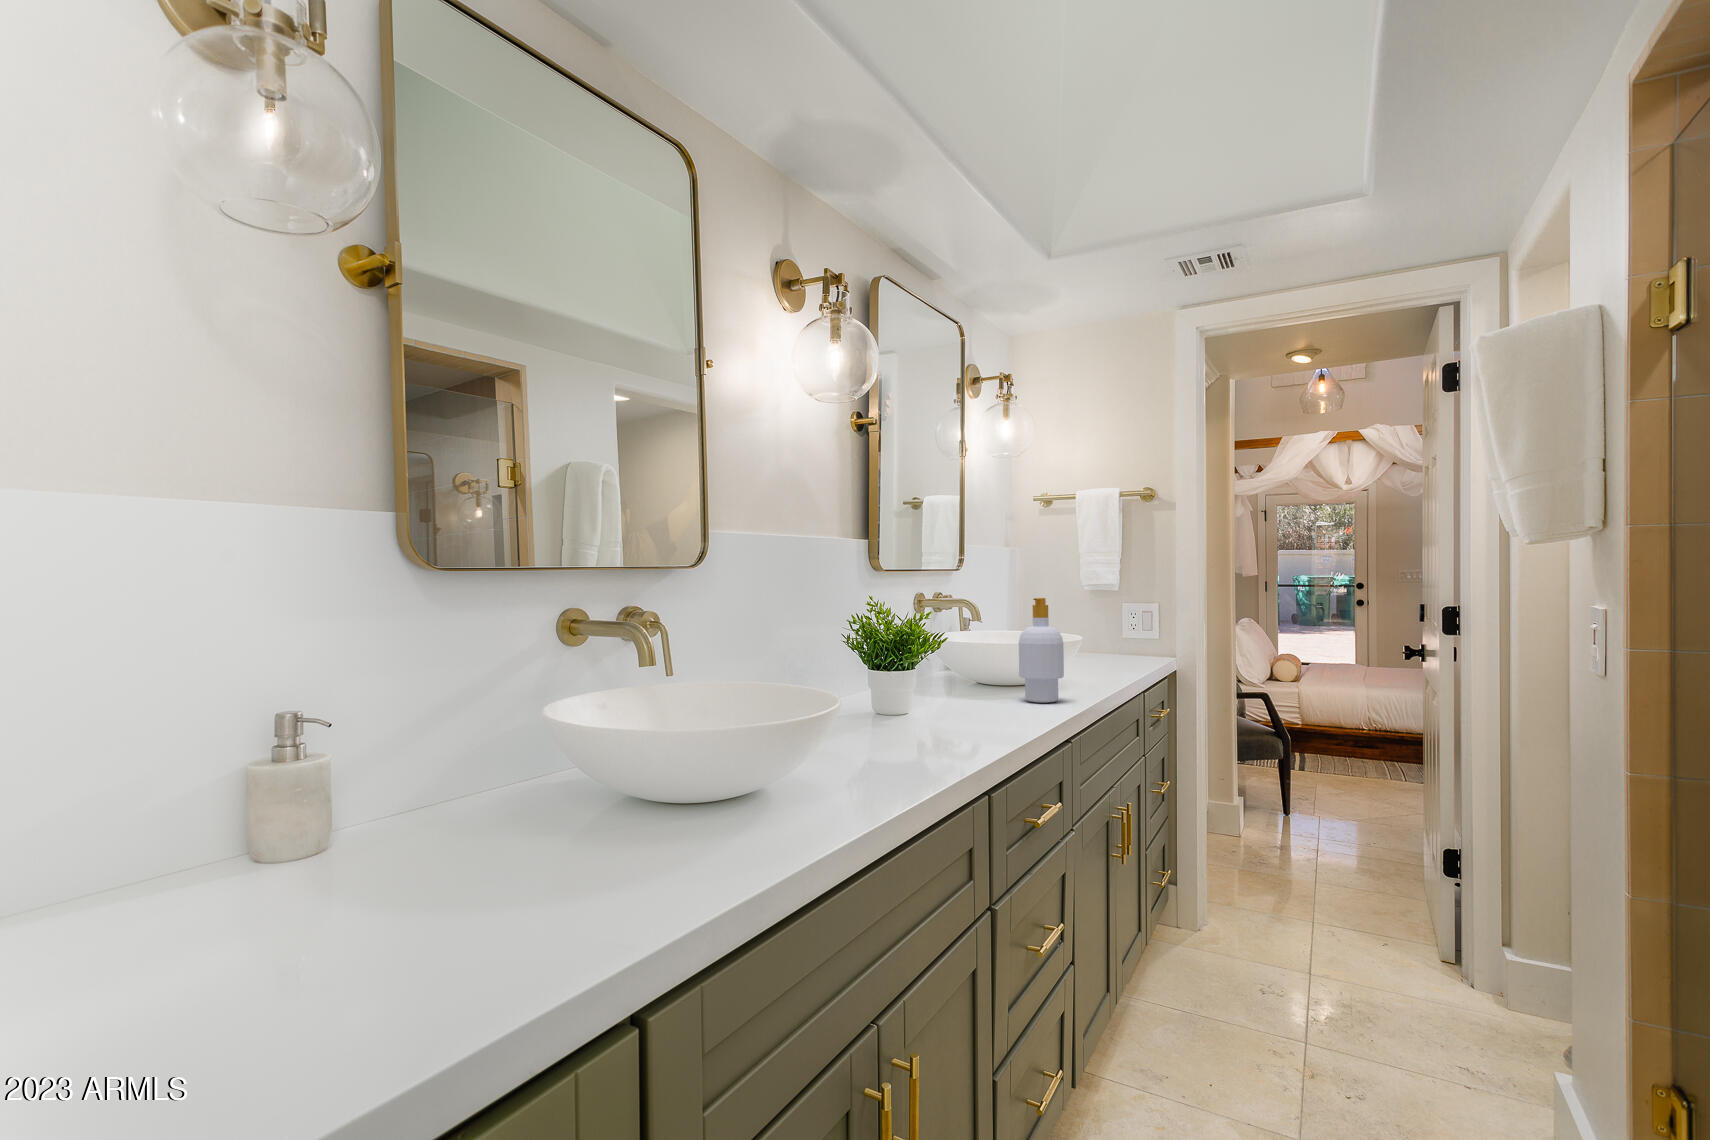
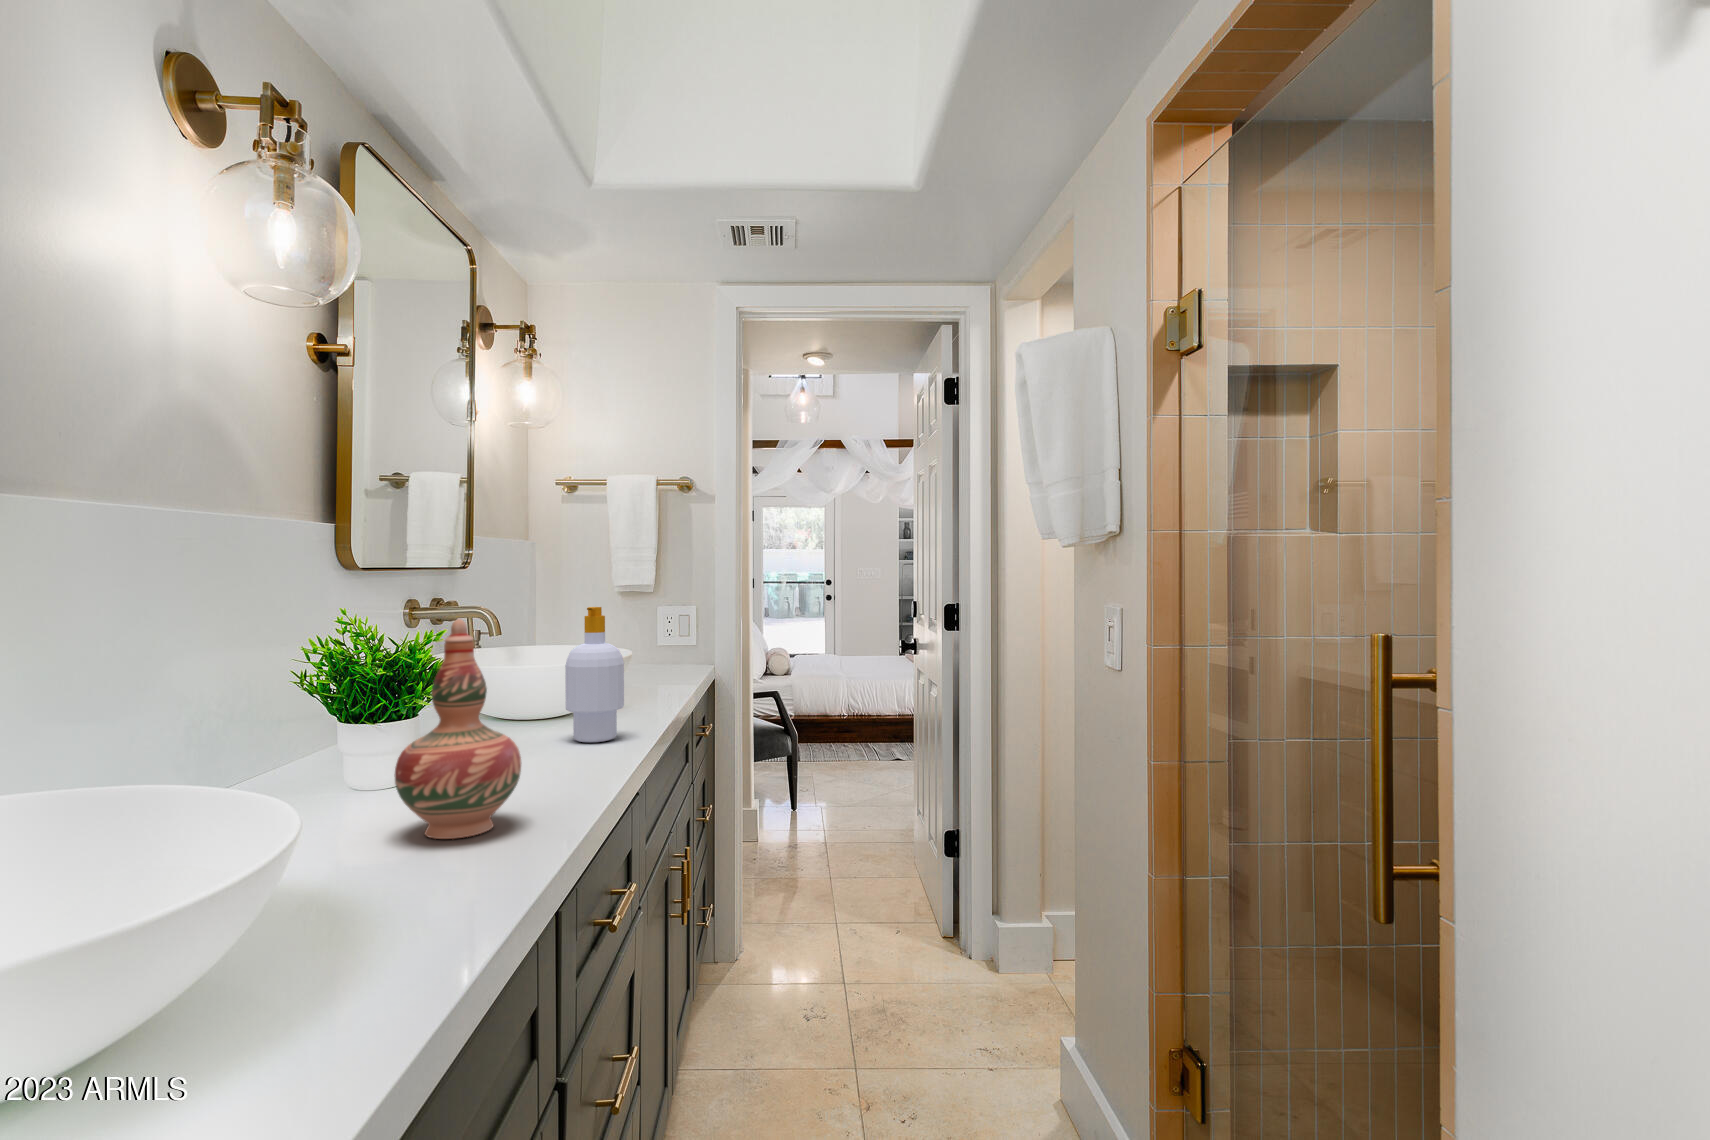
decorative vase: none [892,600,967,741] -> present [395,619,521,839]

